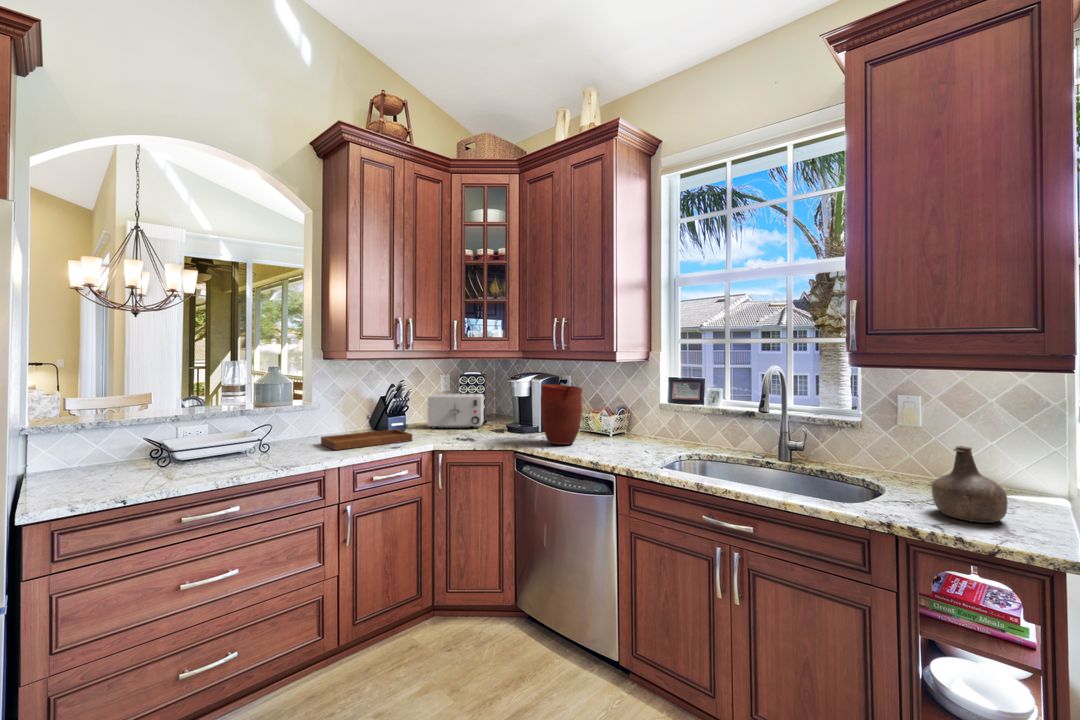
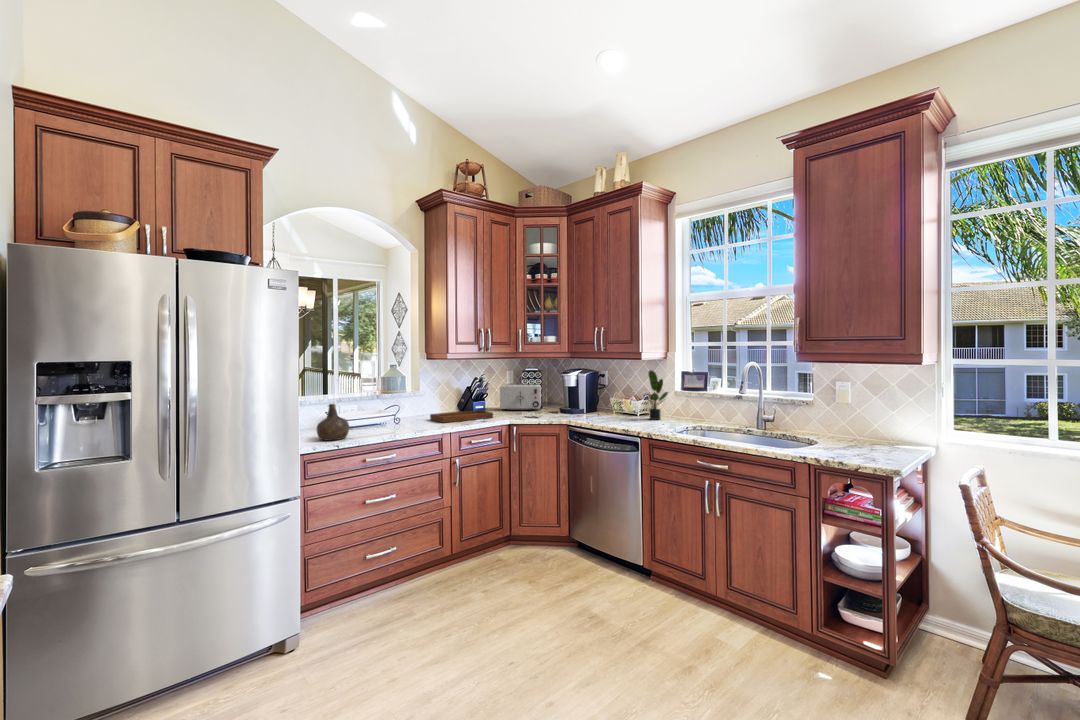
potted plant: none [617,376,653,444] -> present [647,370,668,420]
vase: present [541,384,583,445] -> none [586,376,617,420]
bottle: present [932,446,1008,523] -> present [317,404,349,440]

